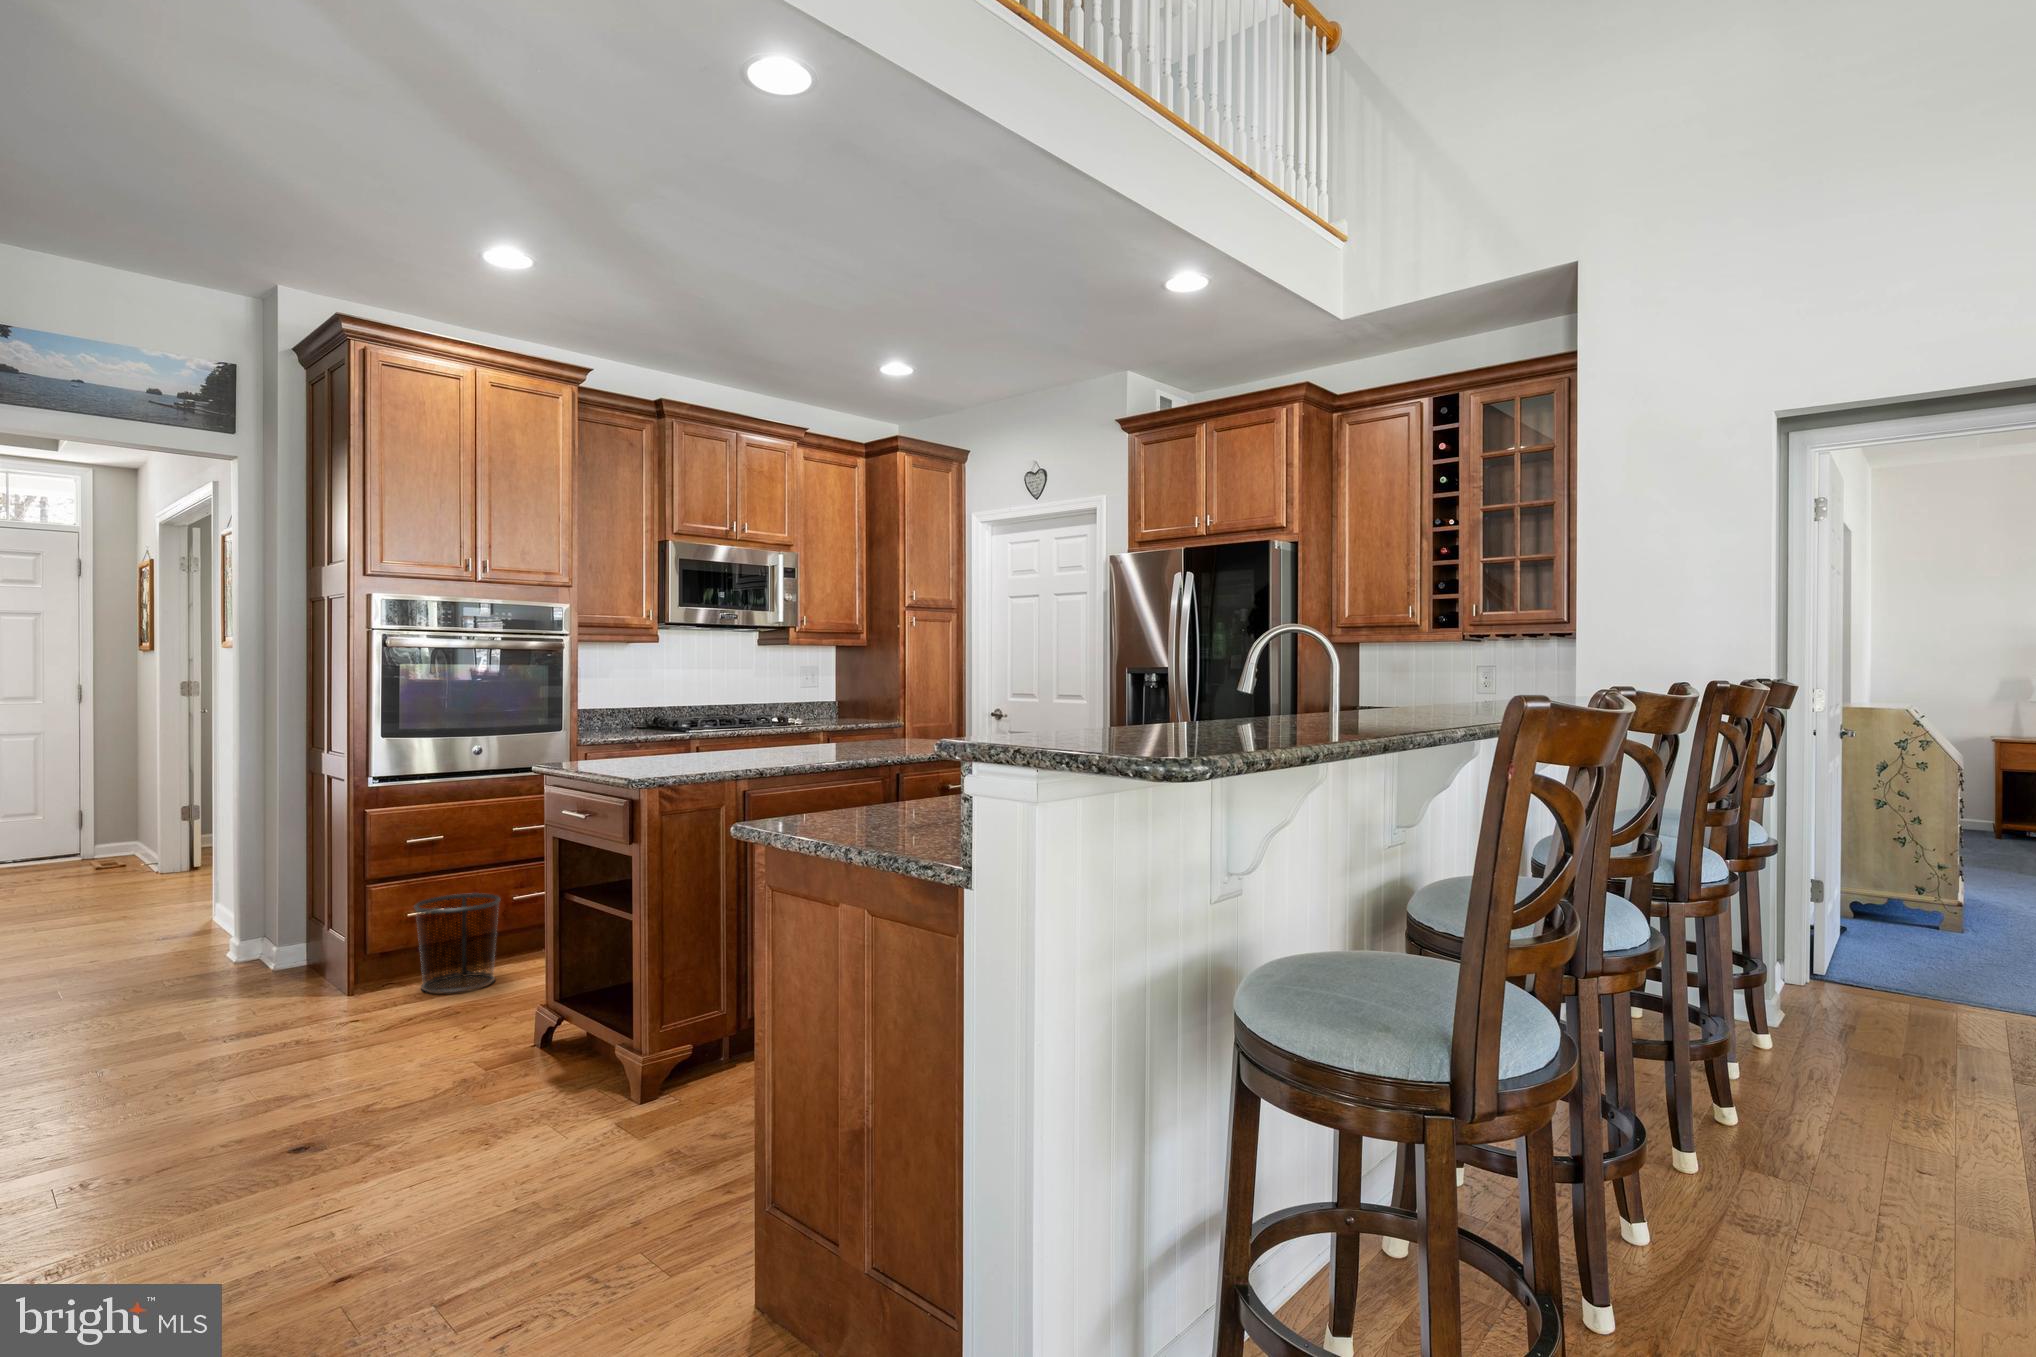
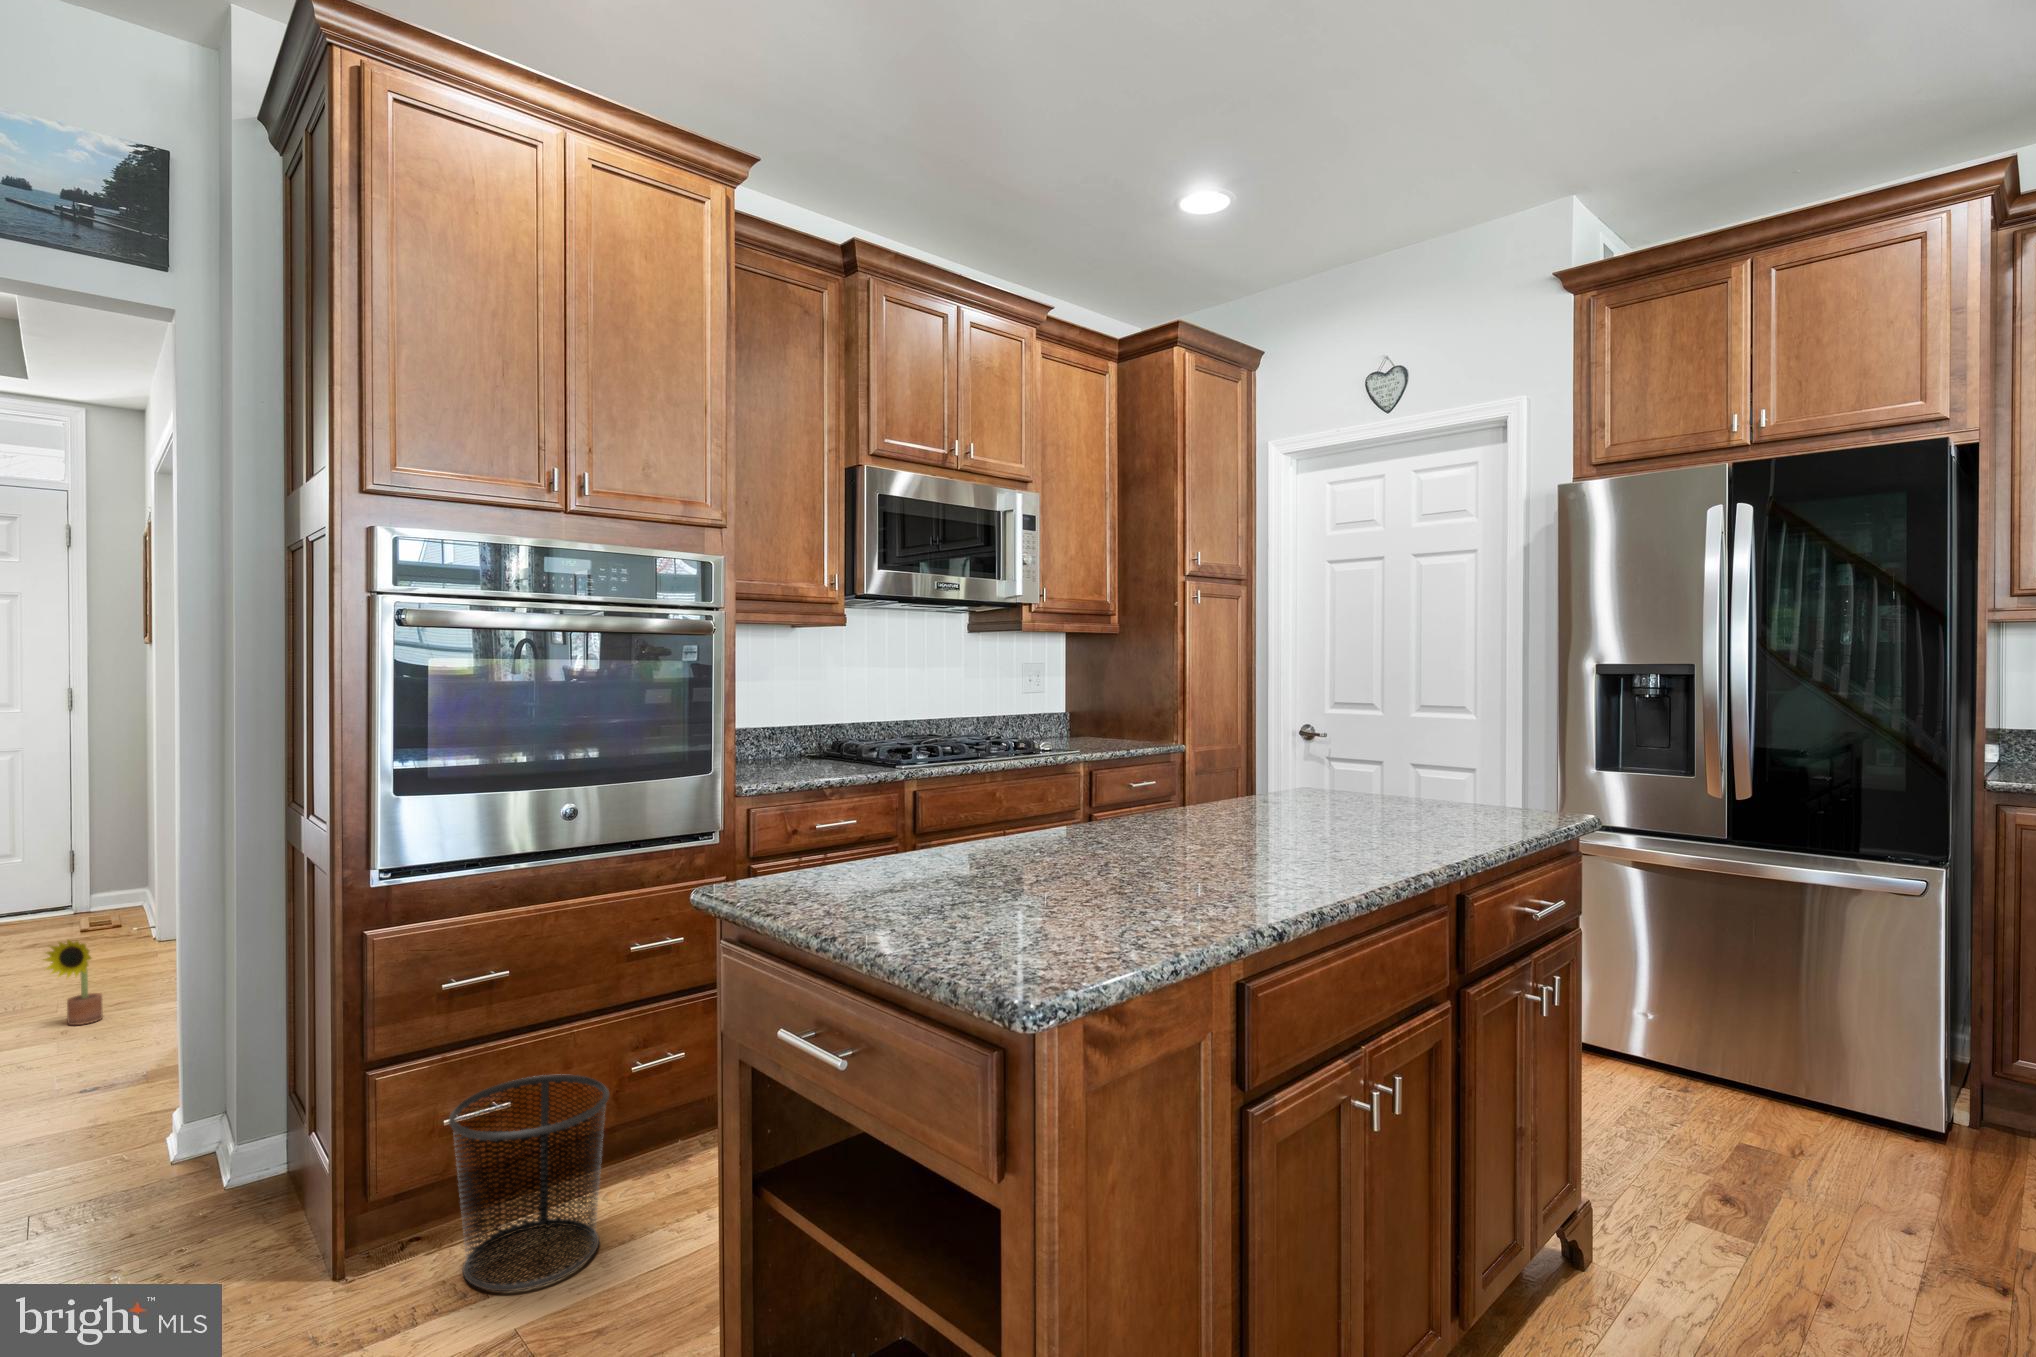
decorative plant: none [107,854,145,913] -> present [43,940,103,1025]

